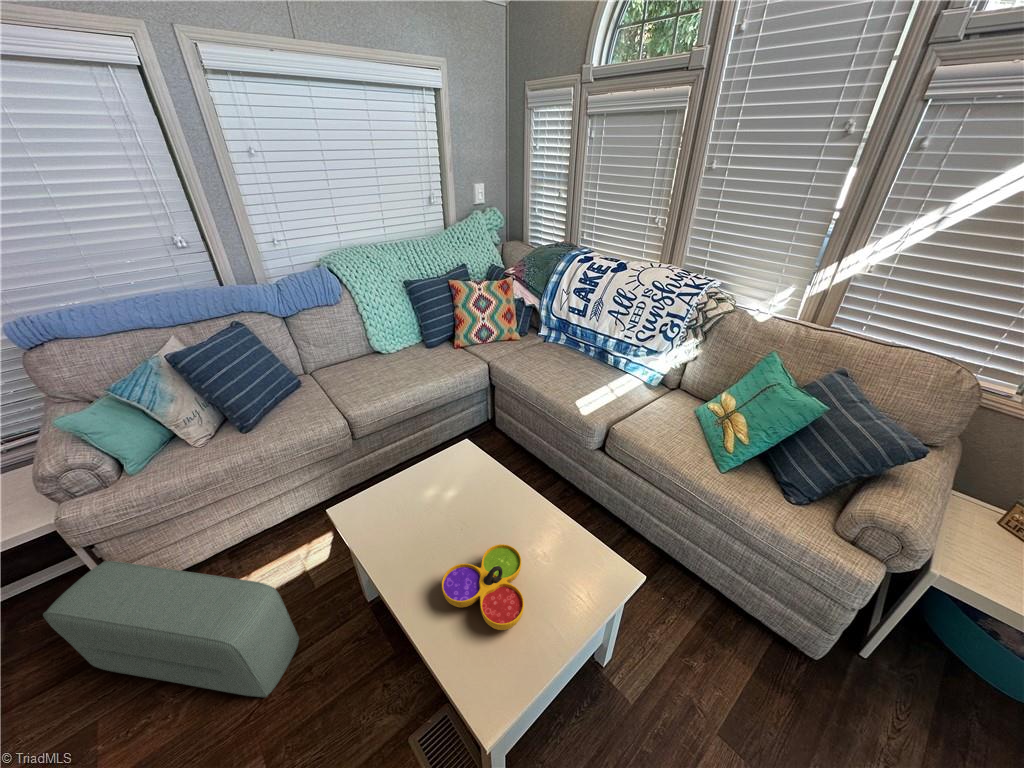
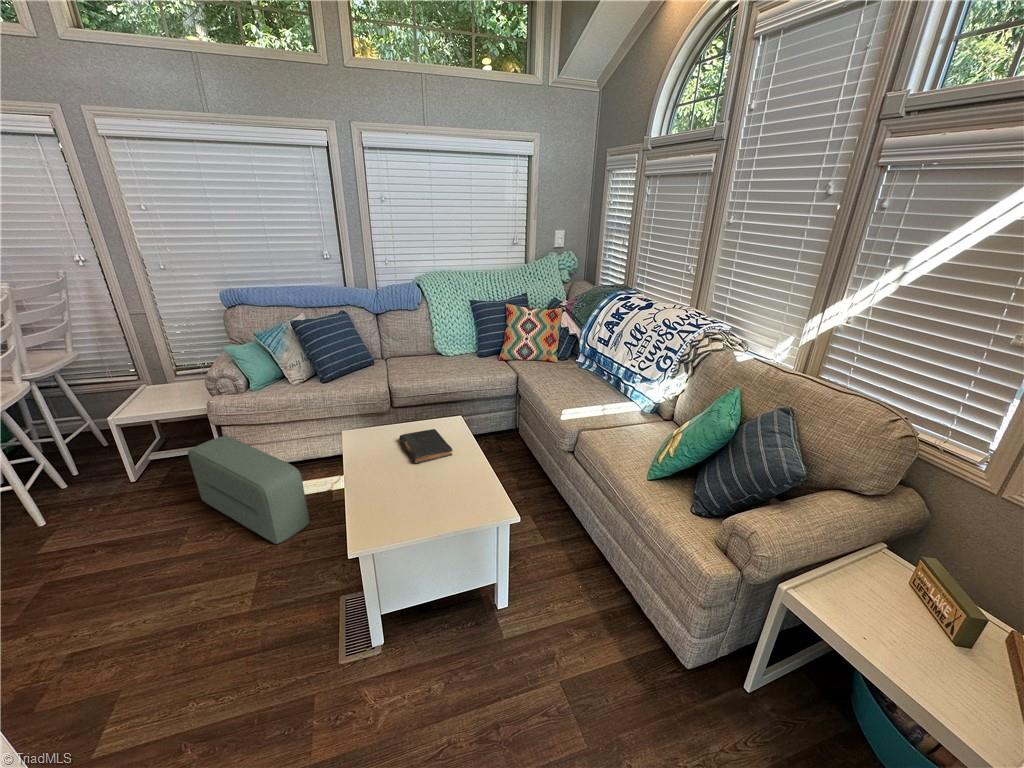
book: none [410,468,492,530] -> present [399,429,453,463]
decorative bowl: present [442,544,524,630] -> none [379,471,441,515]

